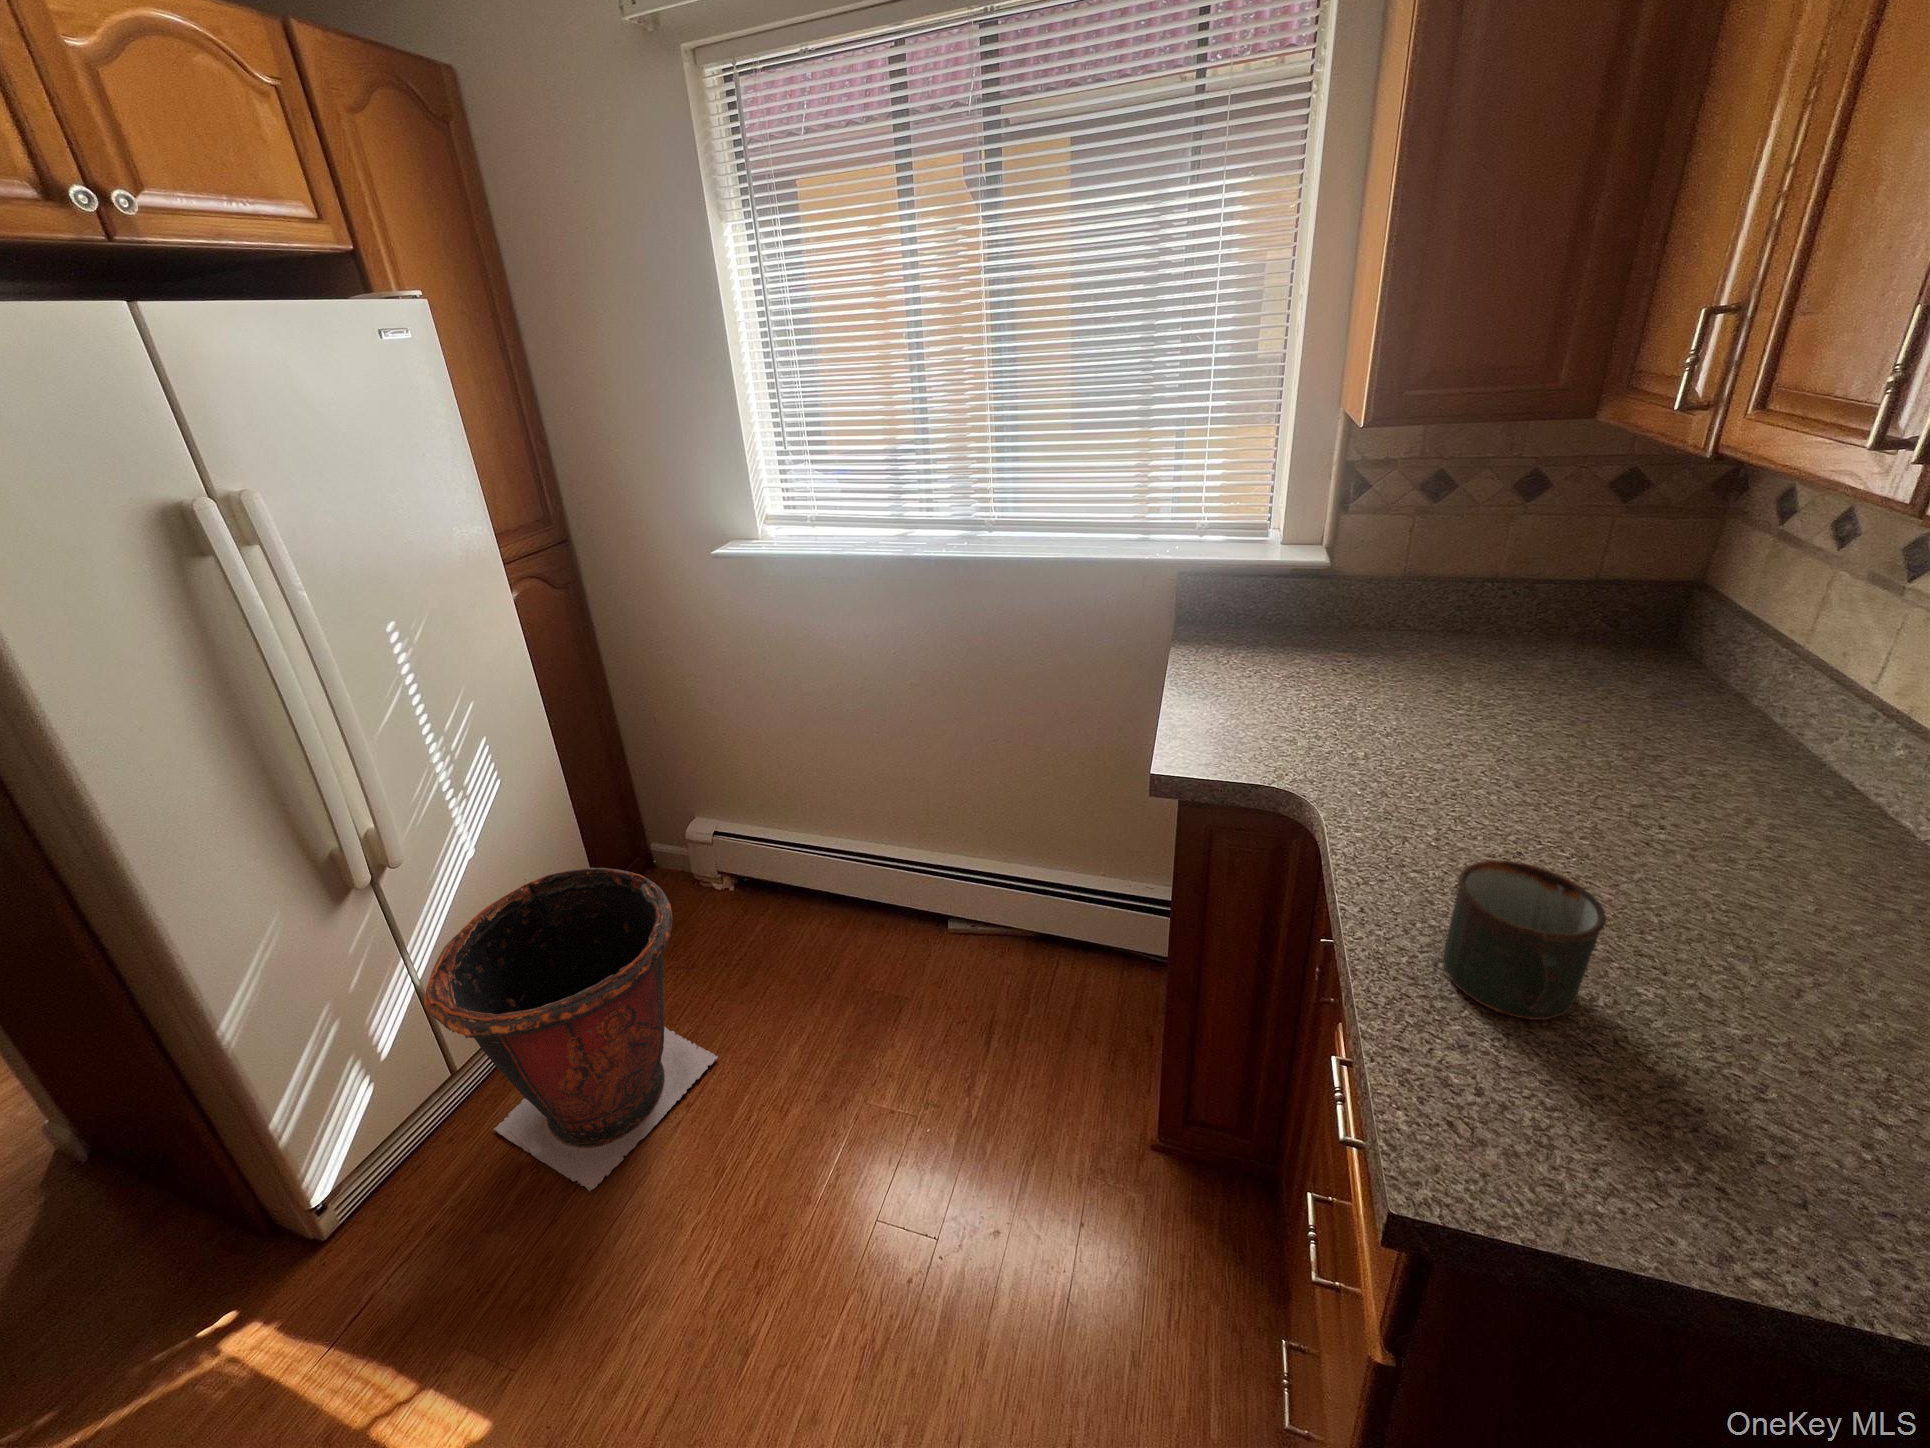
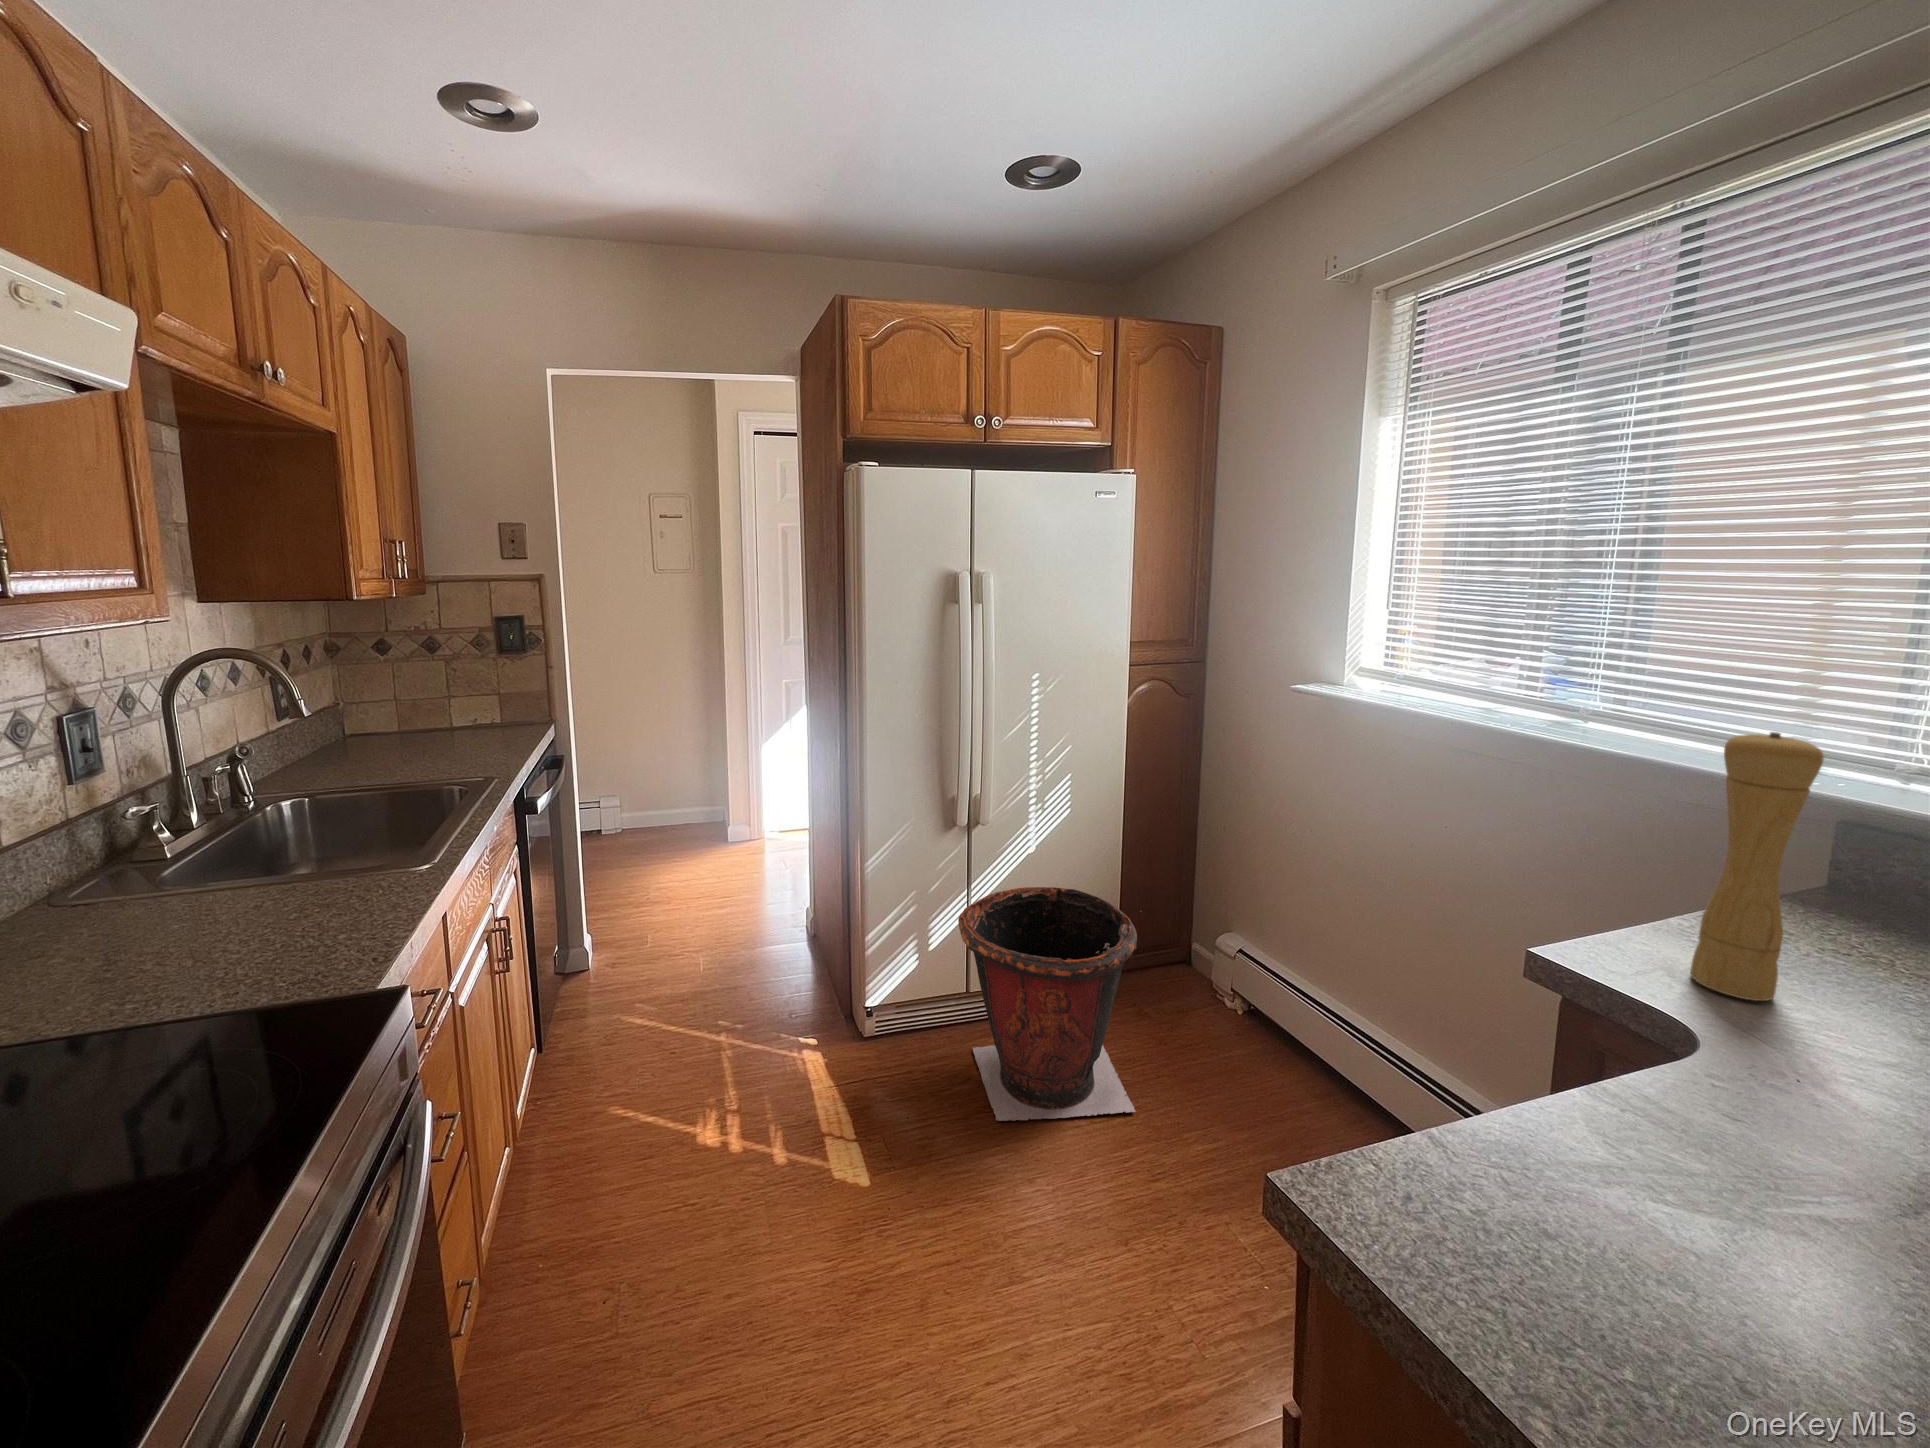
pepper mill: none [1224,532,1301,741] -> present [1690,732,1824,1001]
mug: present [1442,860,1606,1020] -> none [1586,1069,1796,1284]

